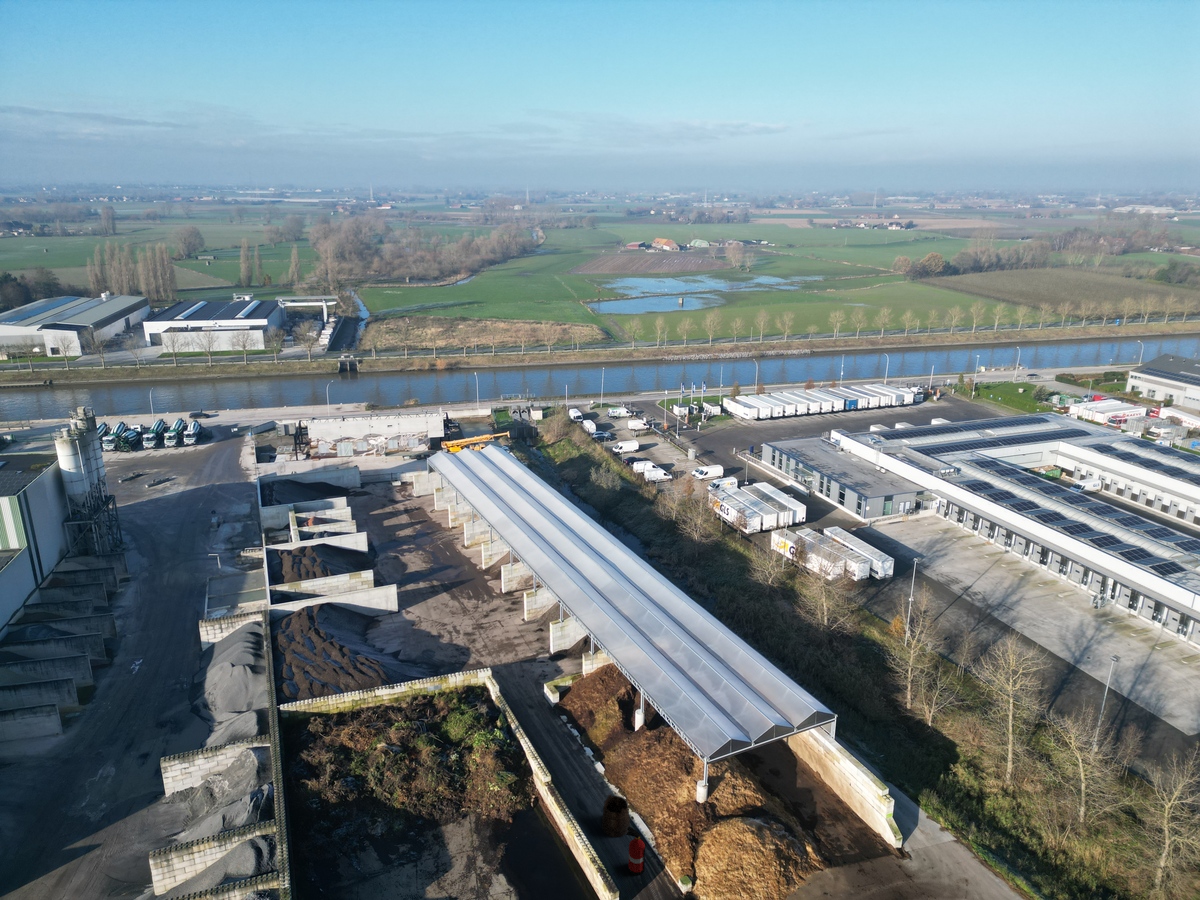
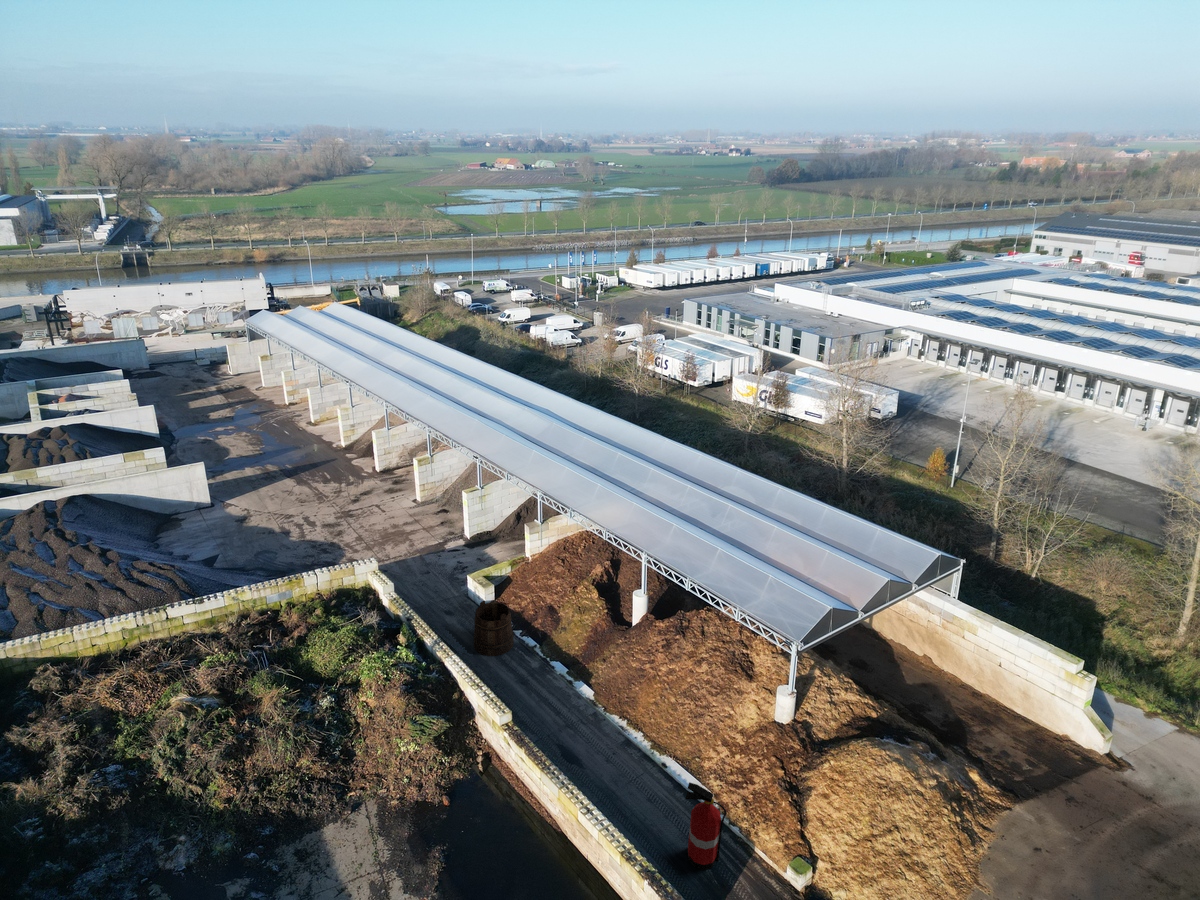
bucket: present [602,795,630,837] -> present [473,601,514,656]

